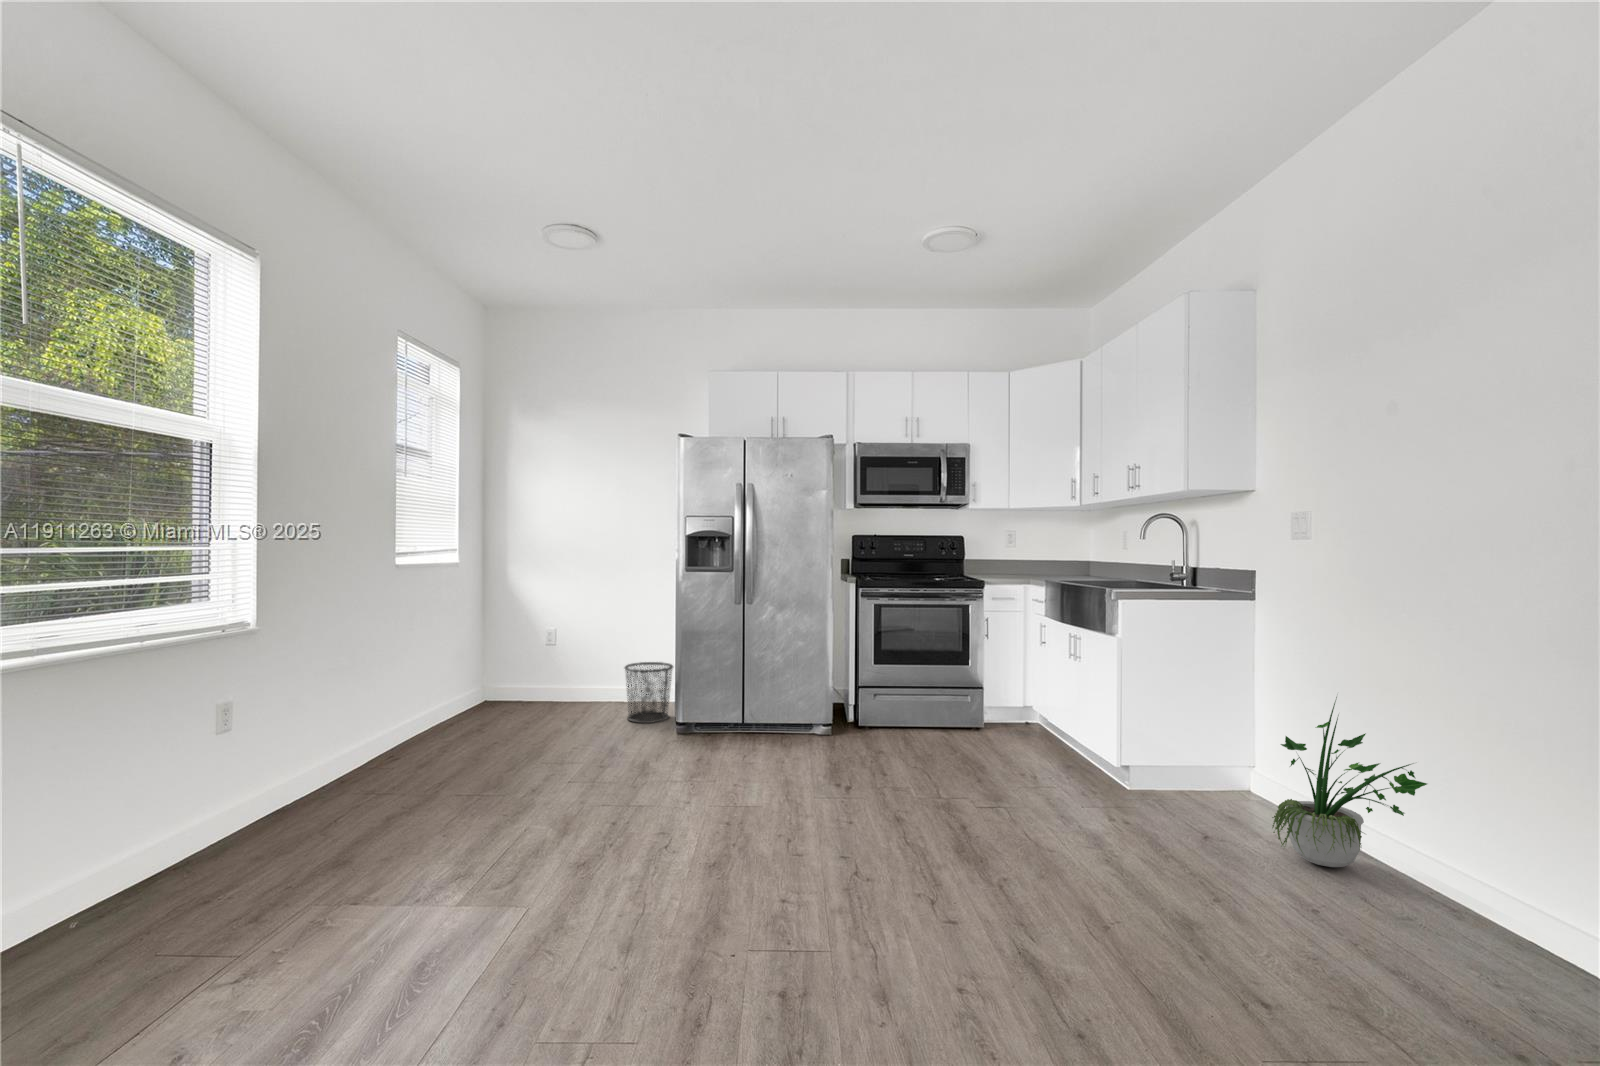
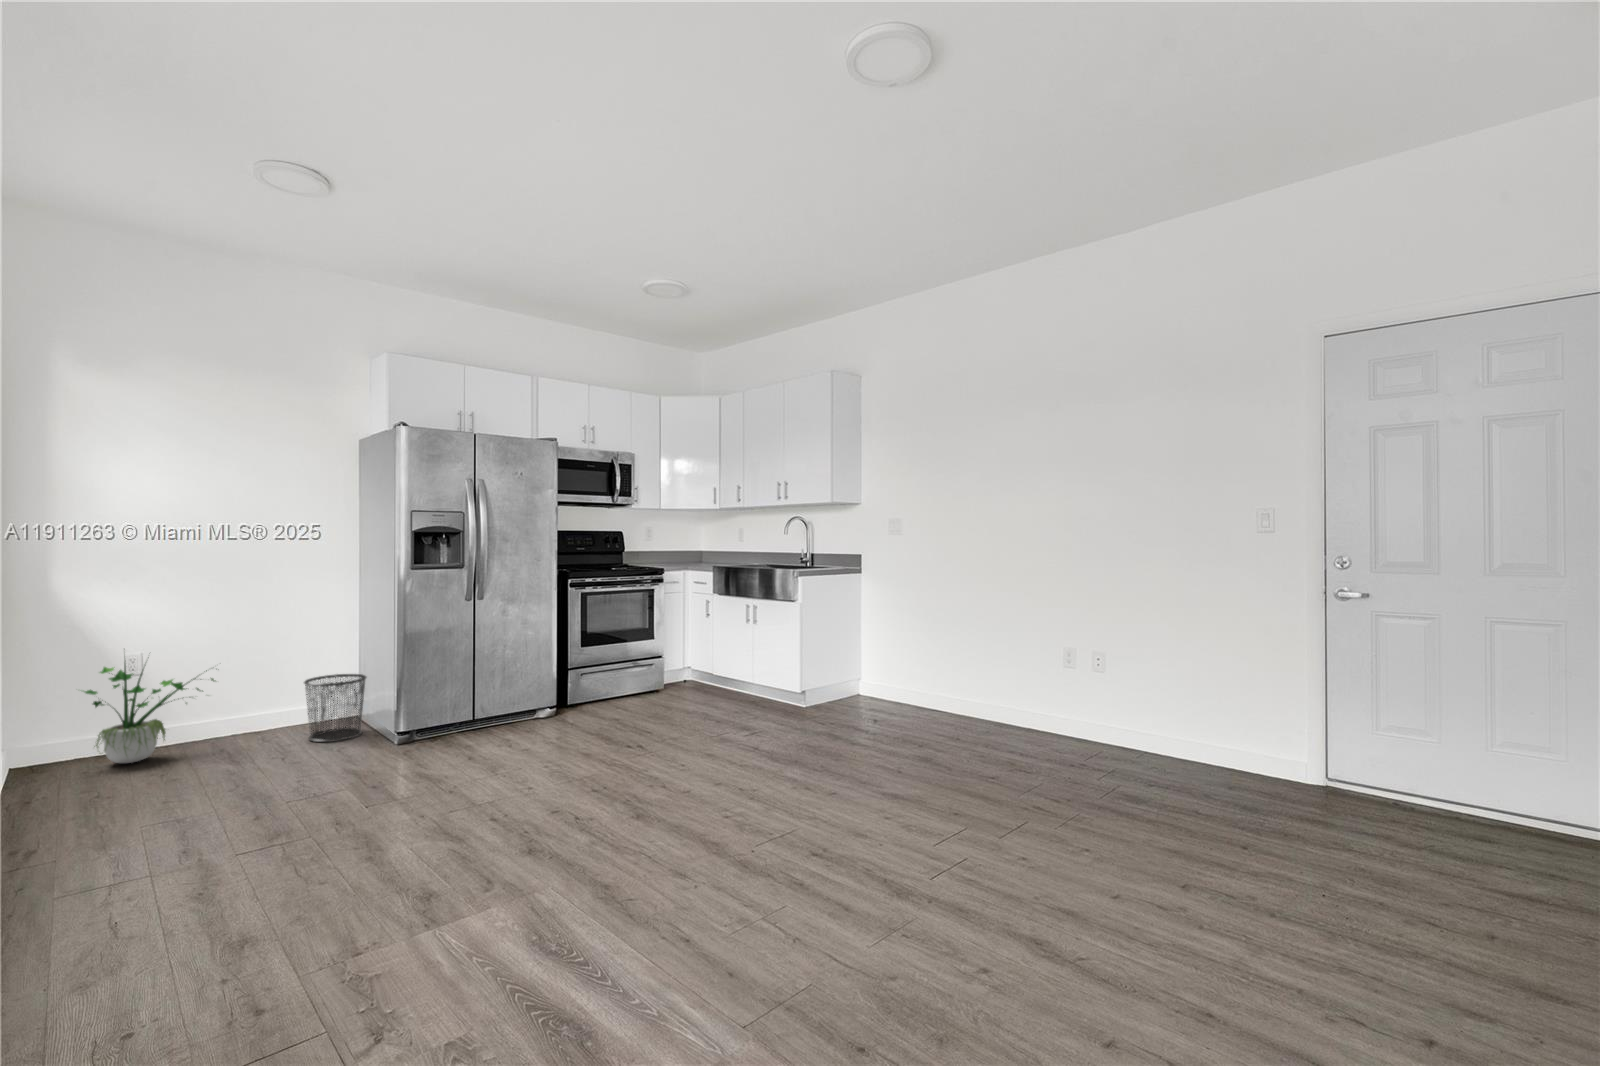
potted plant: present [1272,697,1427,867] -> present [84,663,216,763]

